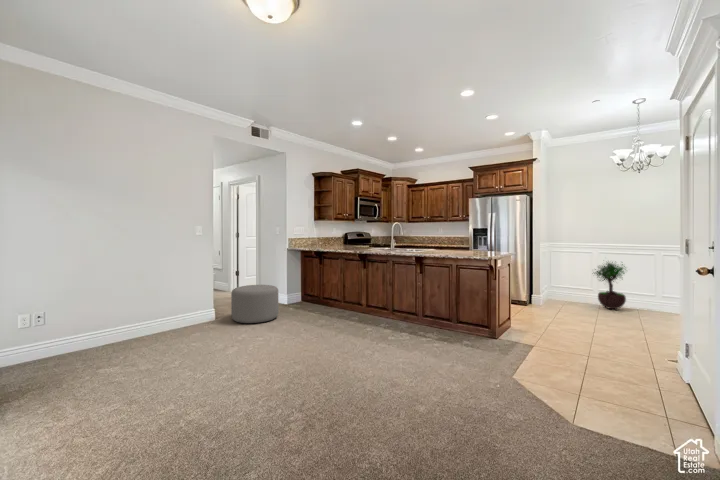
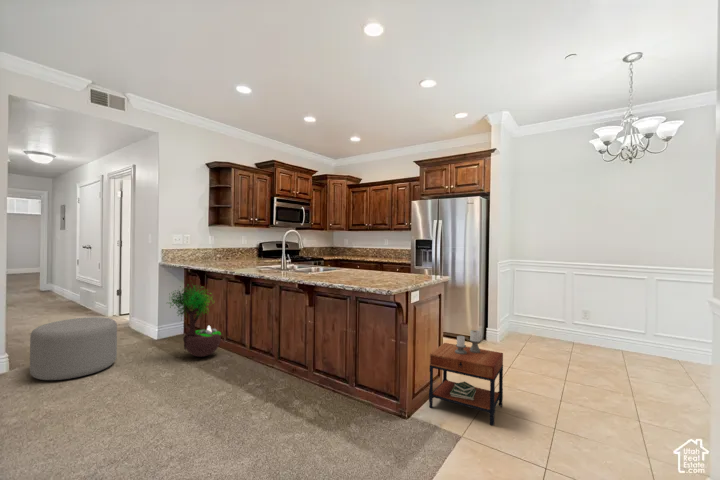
potted tree: present [594,262,626,309] -> present [170,287,221,357]
side table: none [508,286,556,343] -> present [429,330,503,425]

